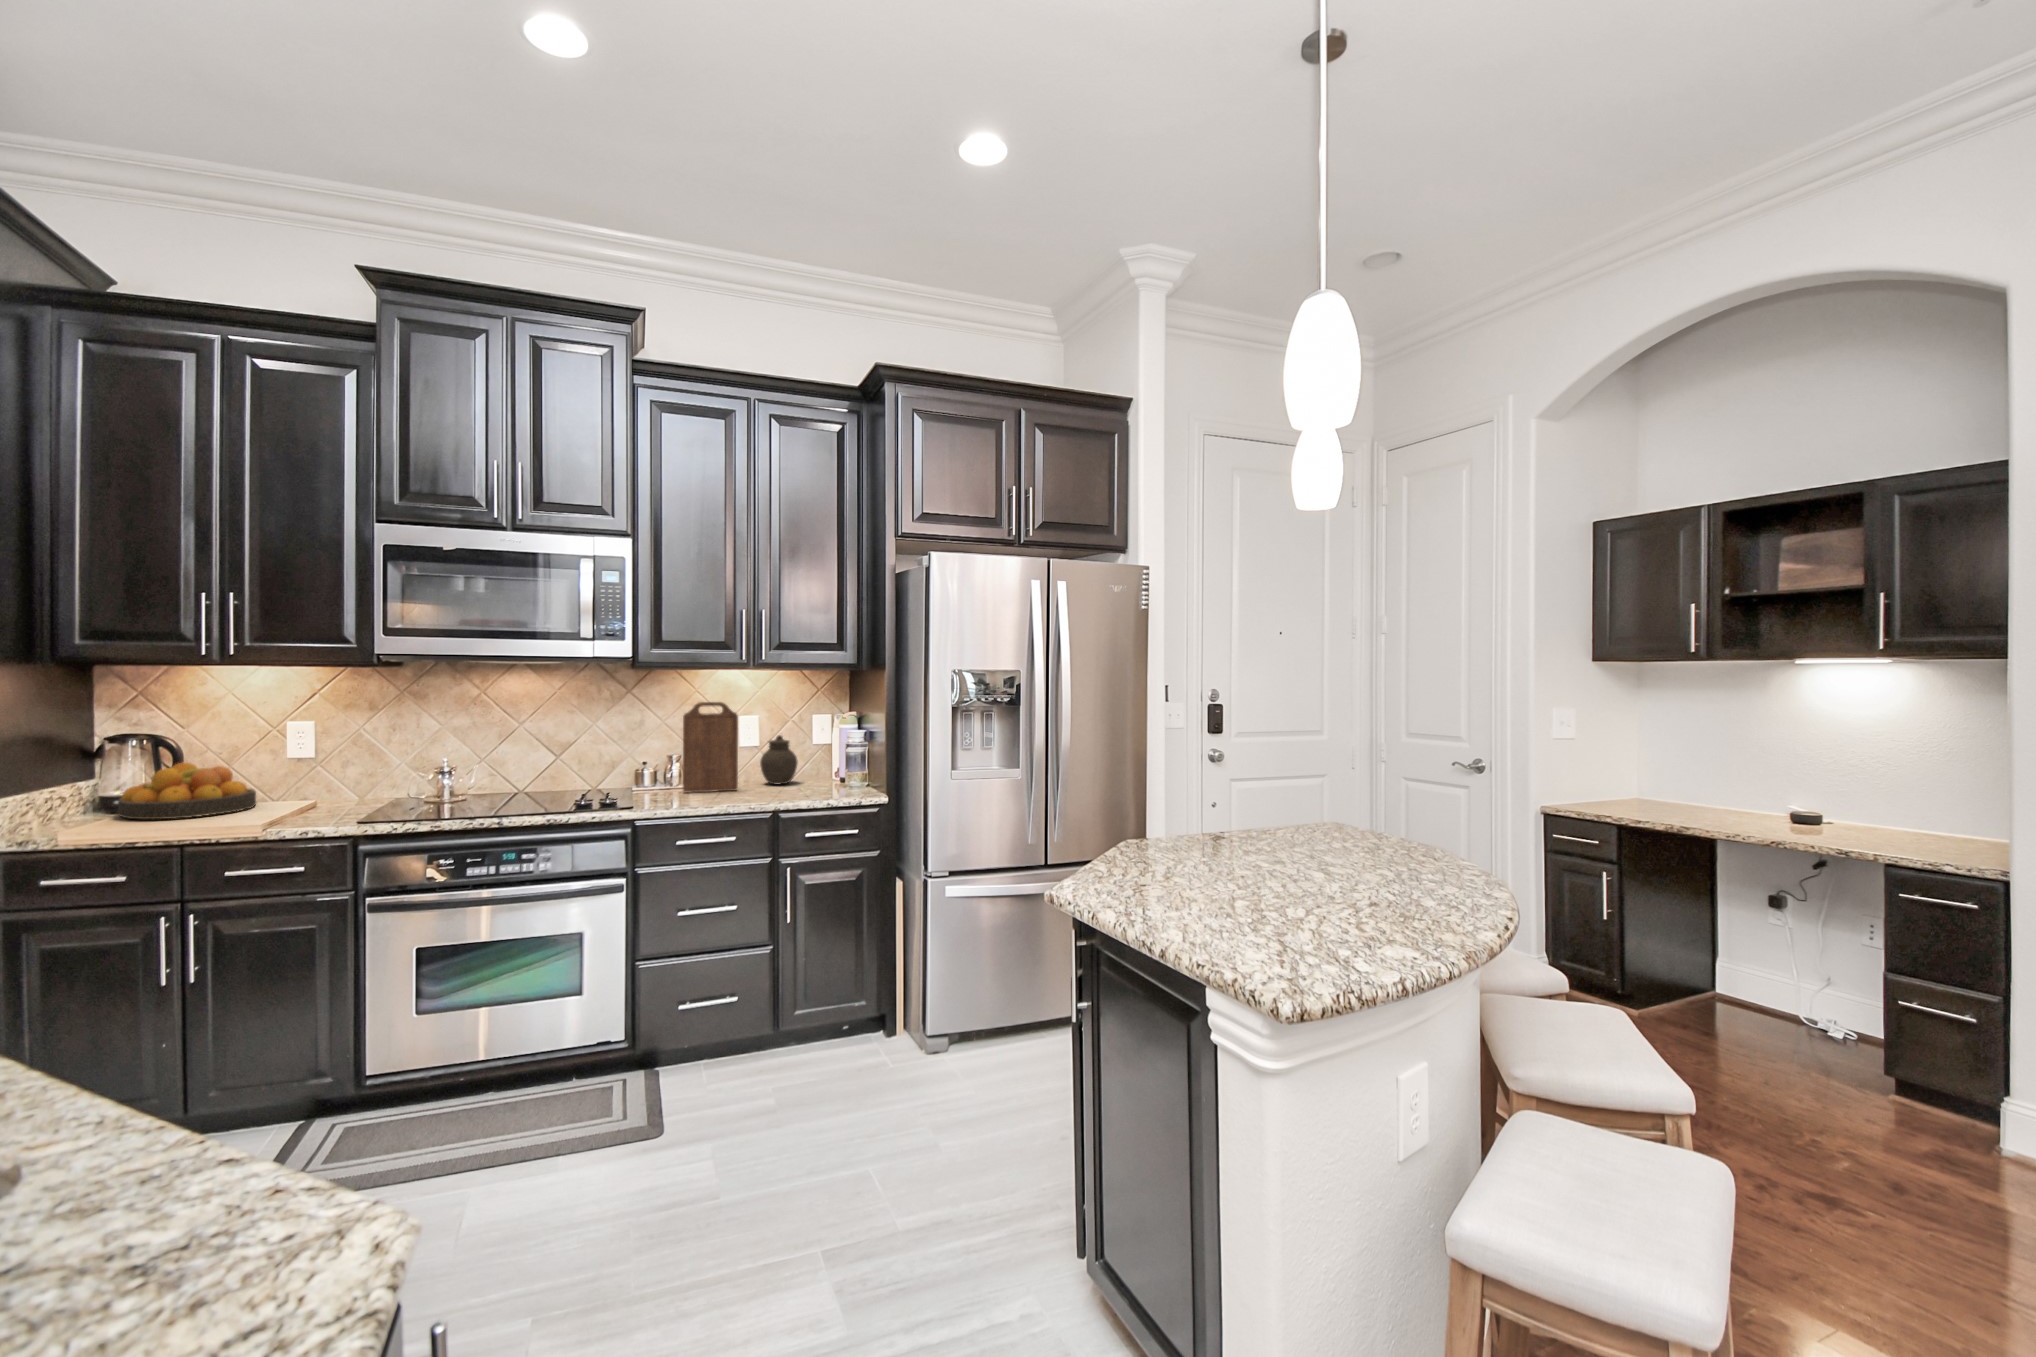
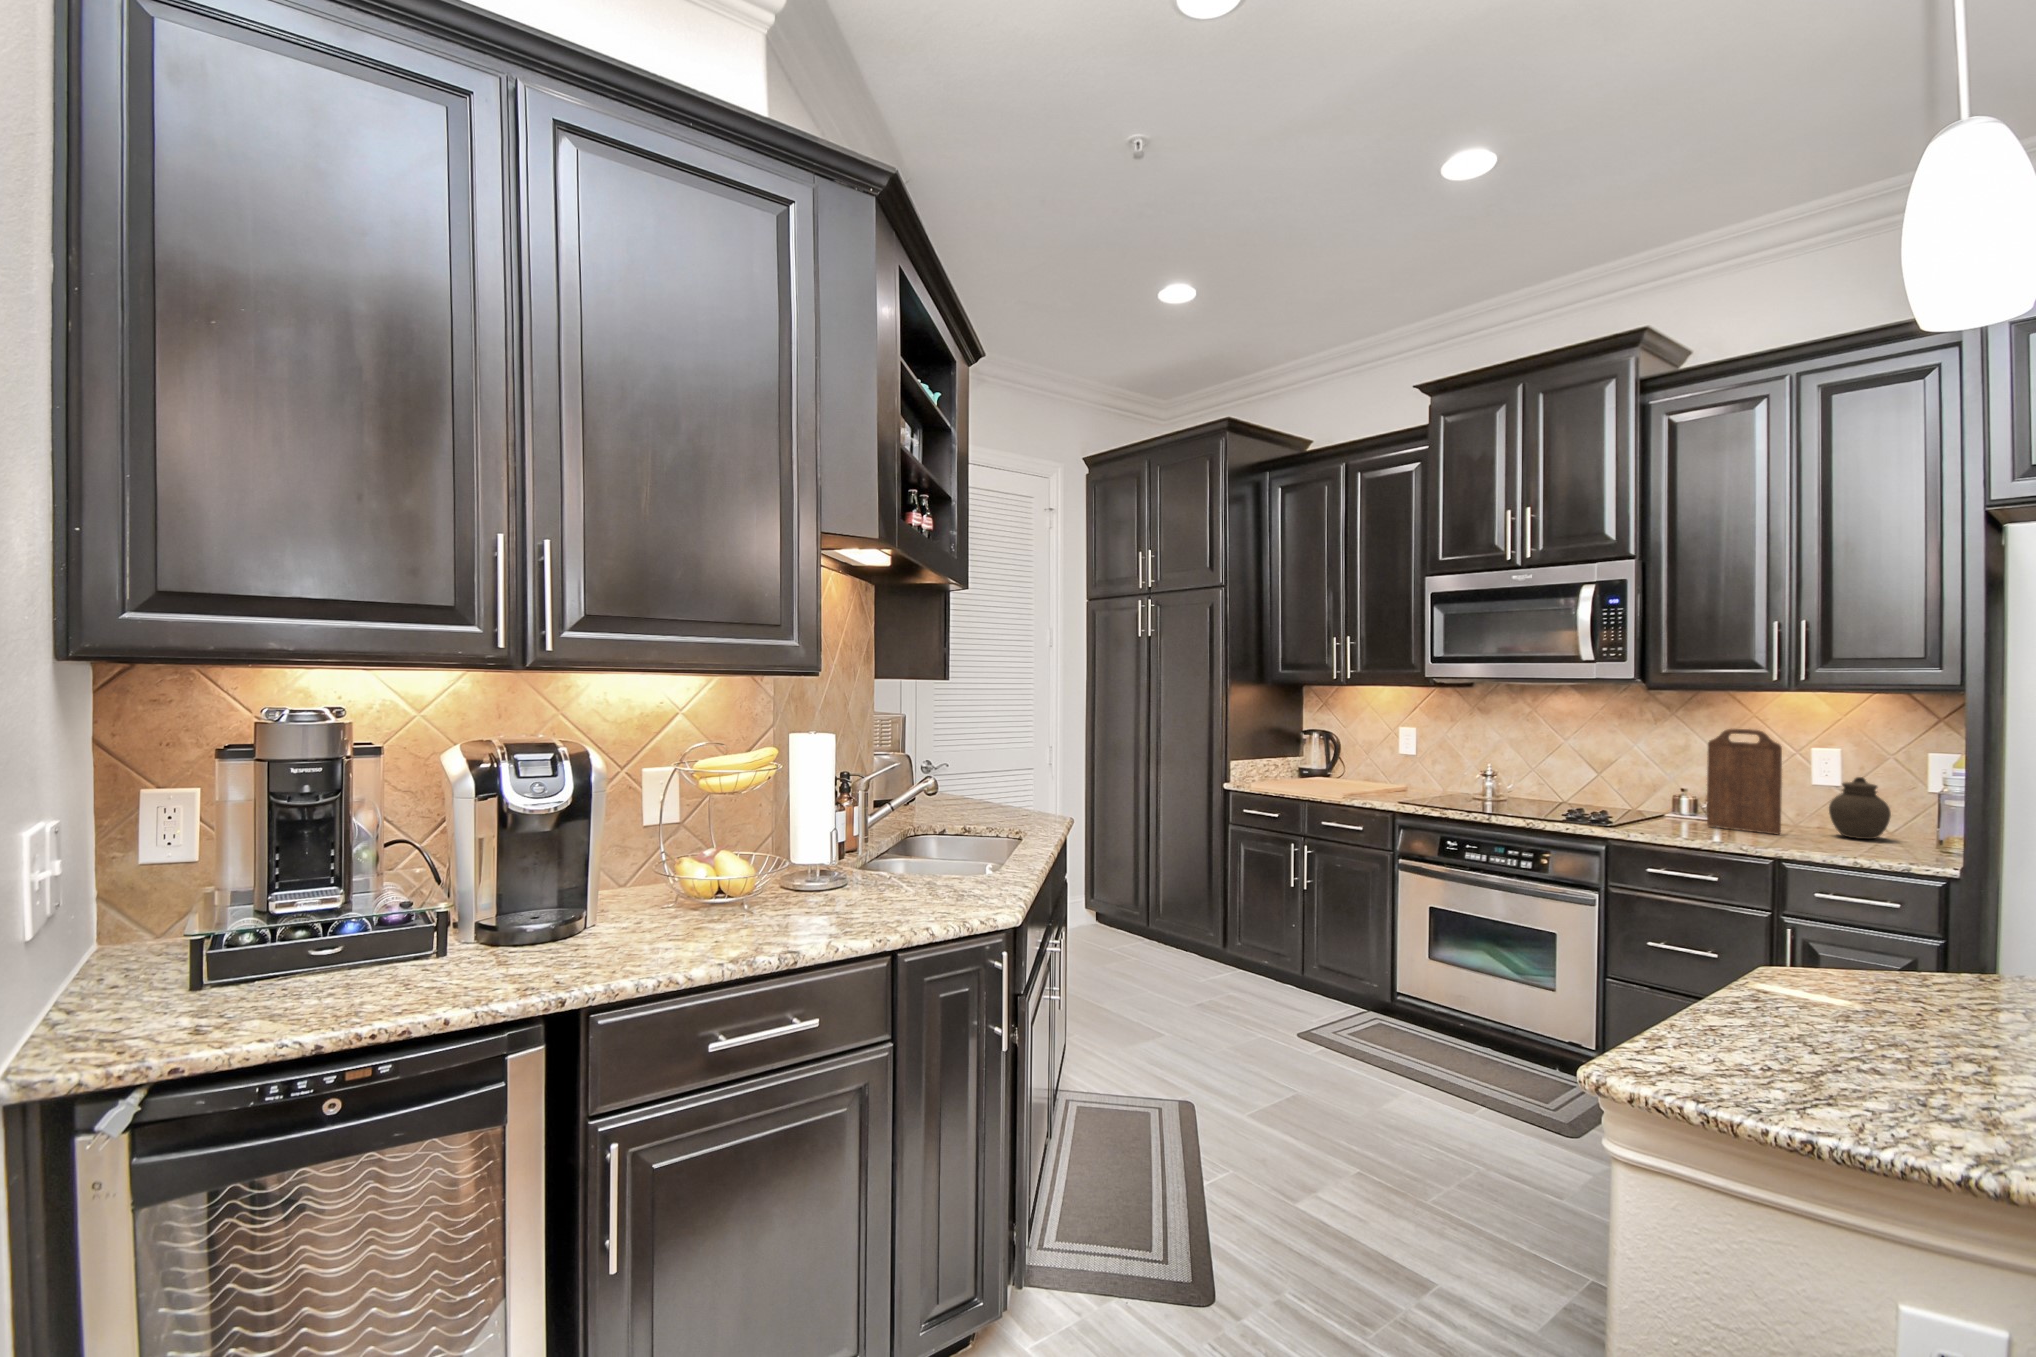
fruit bowl: present [118,763,256,819] -> none [1301,750,1374,786]

